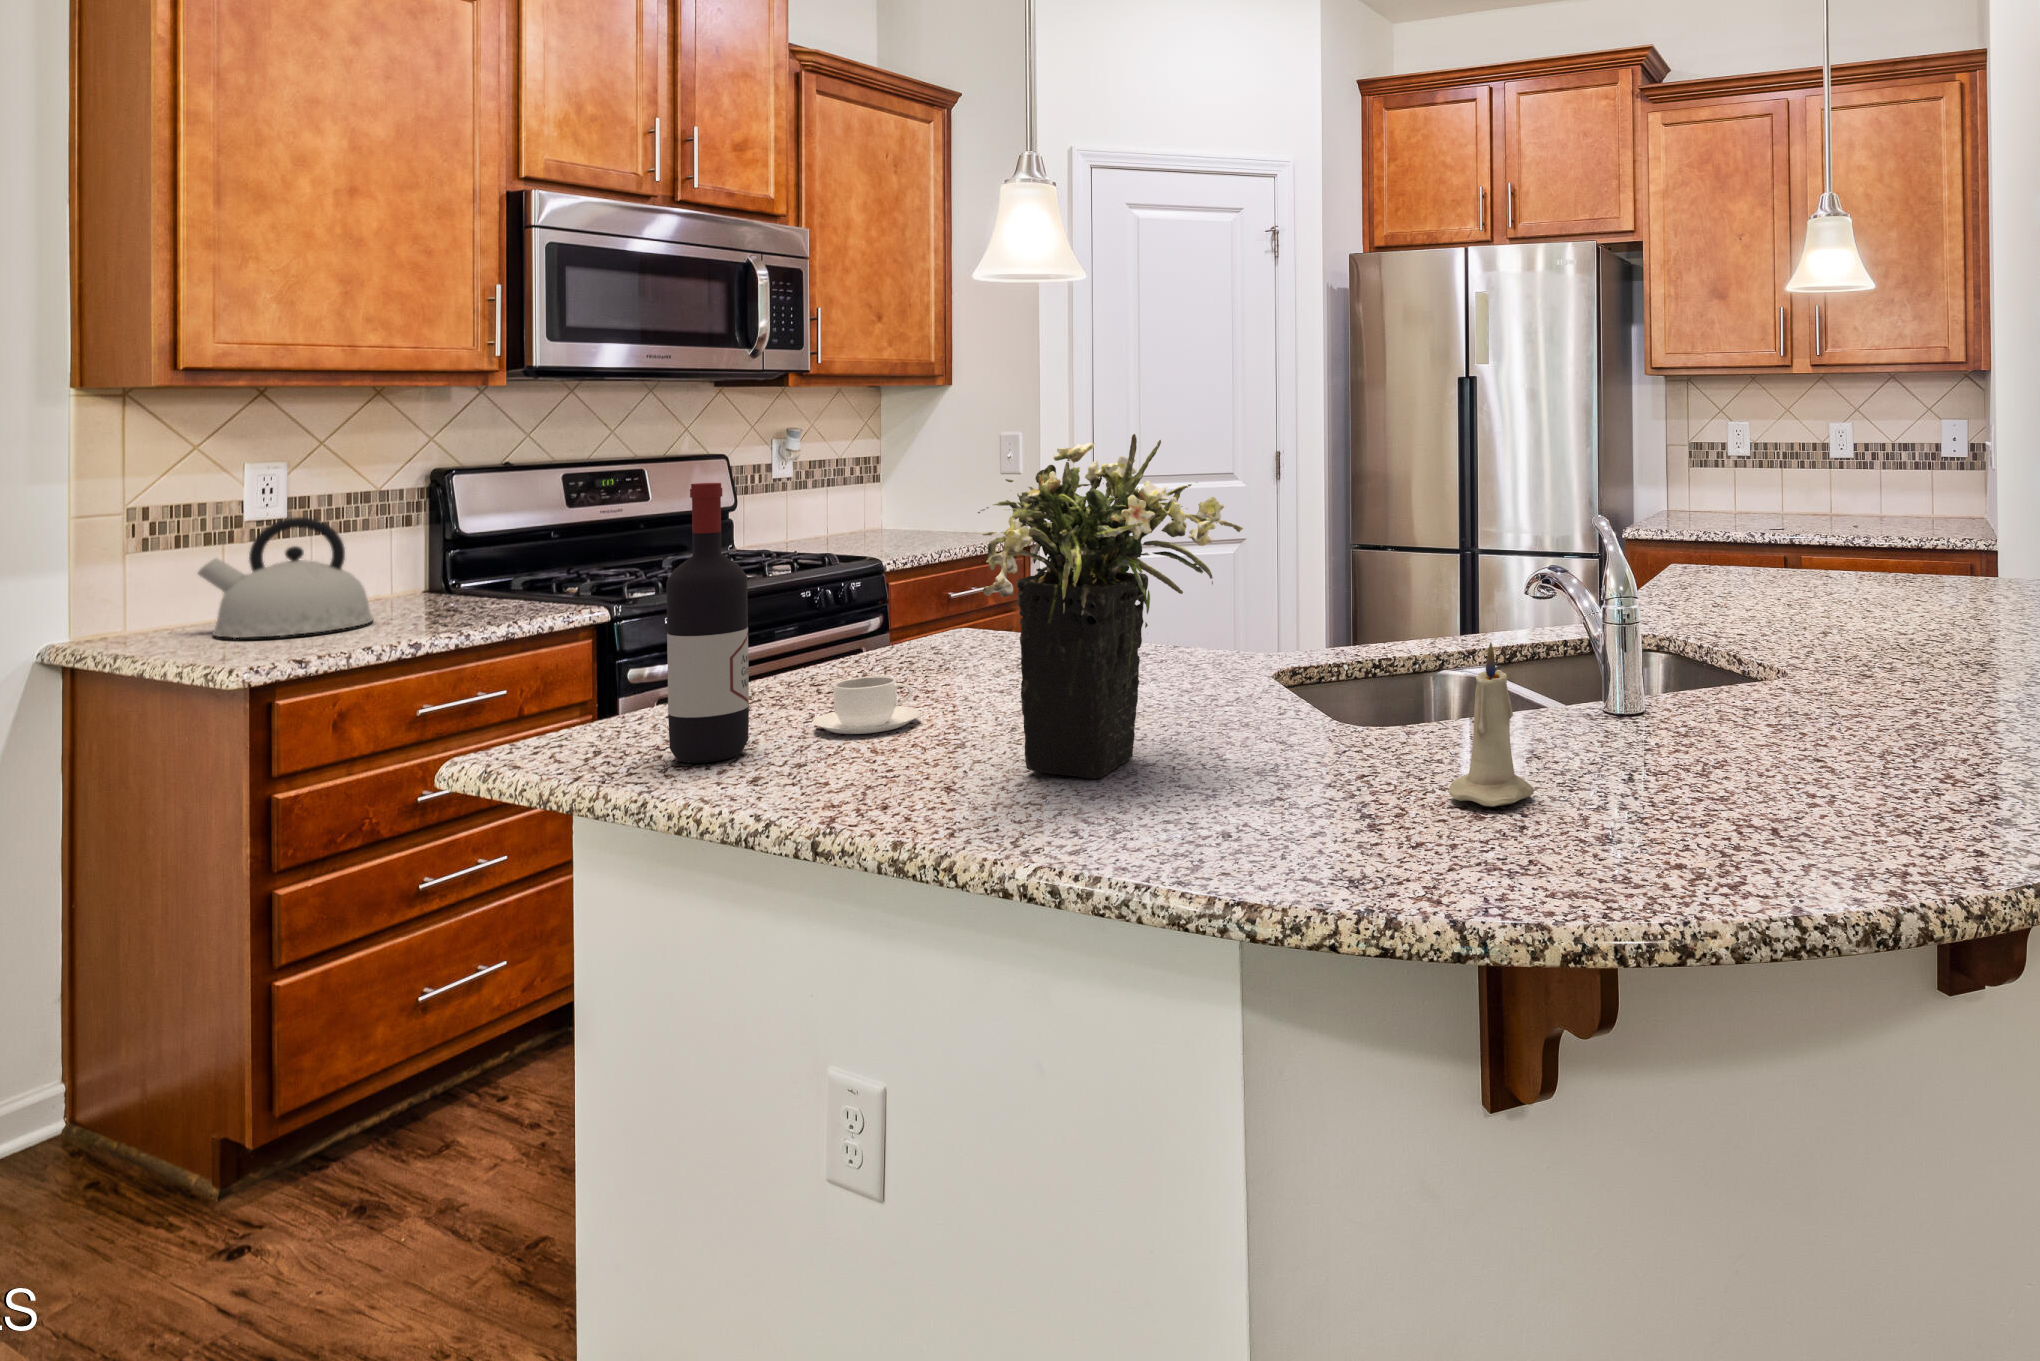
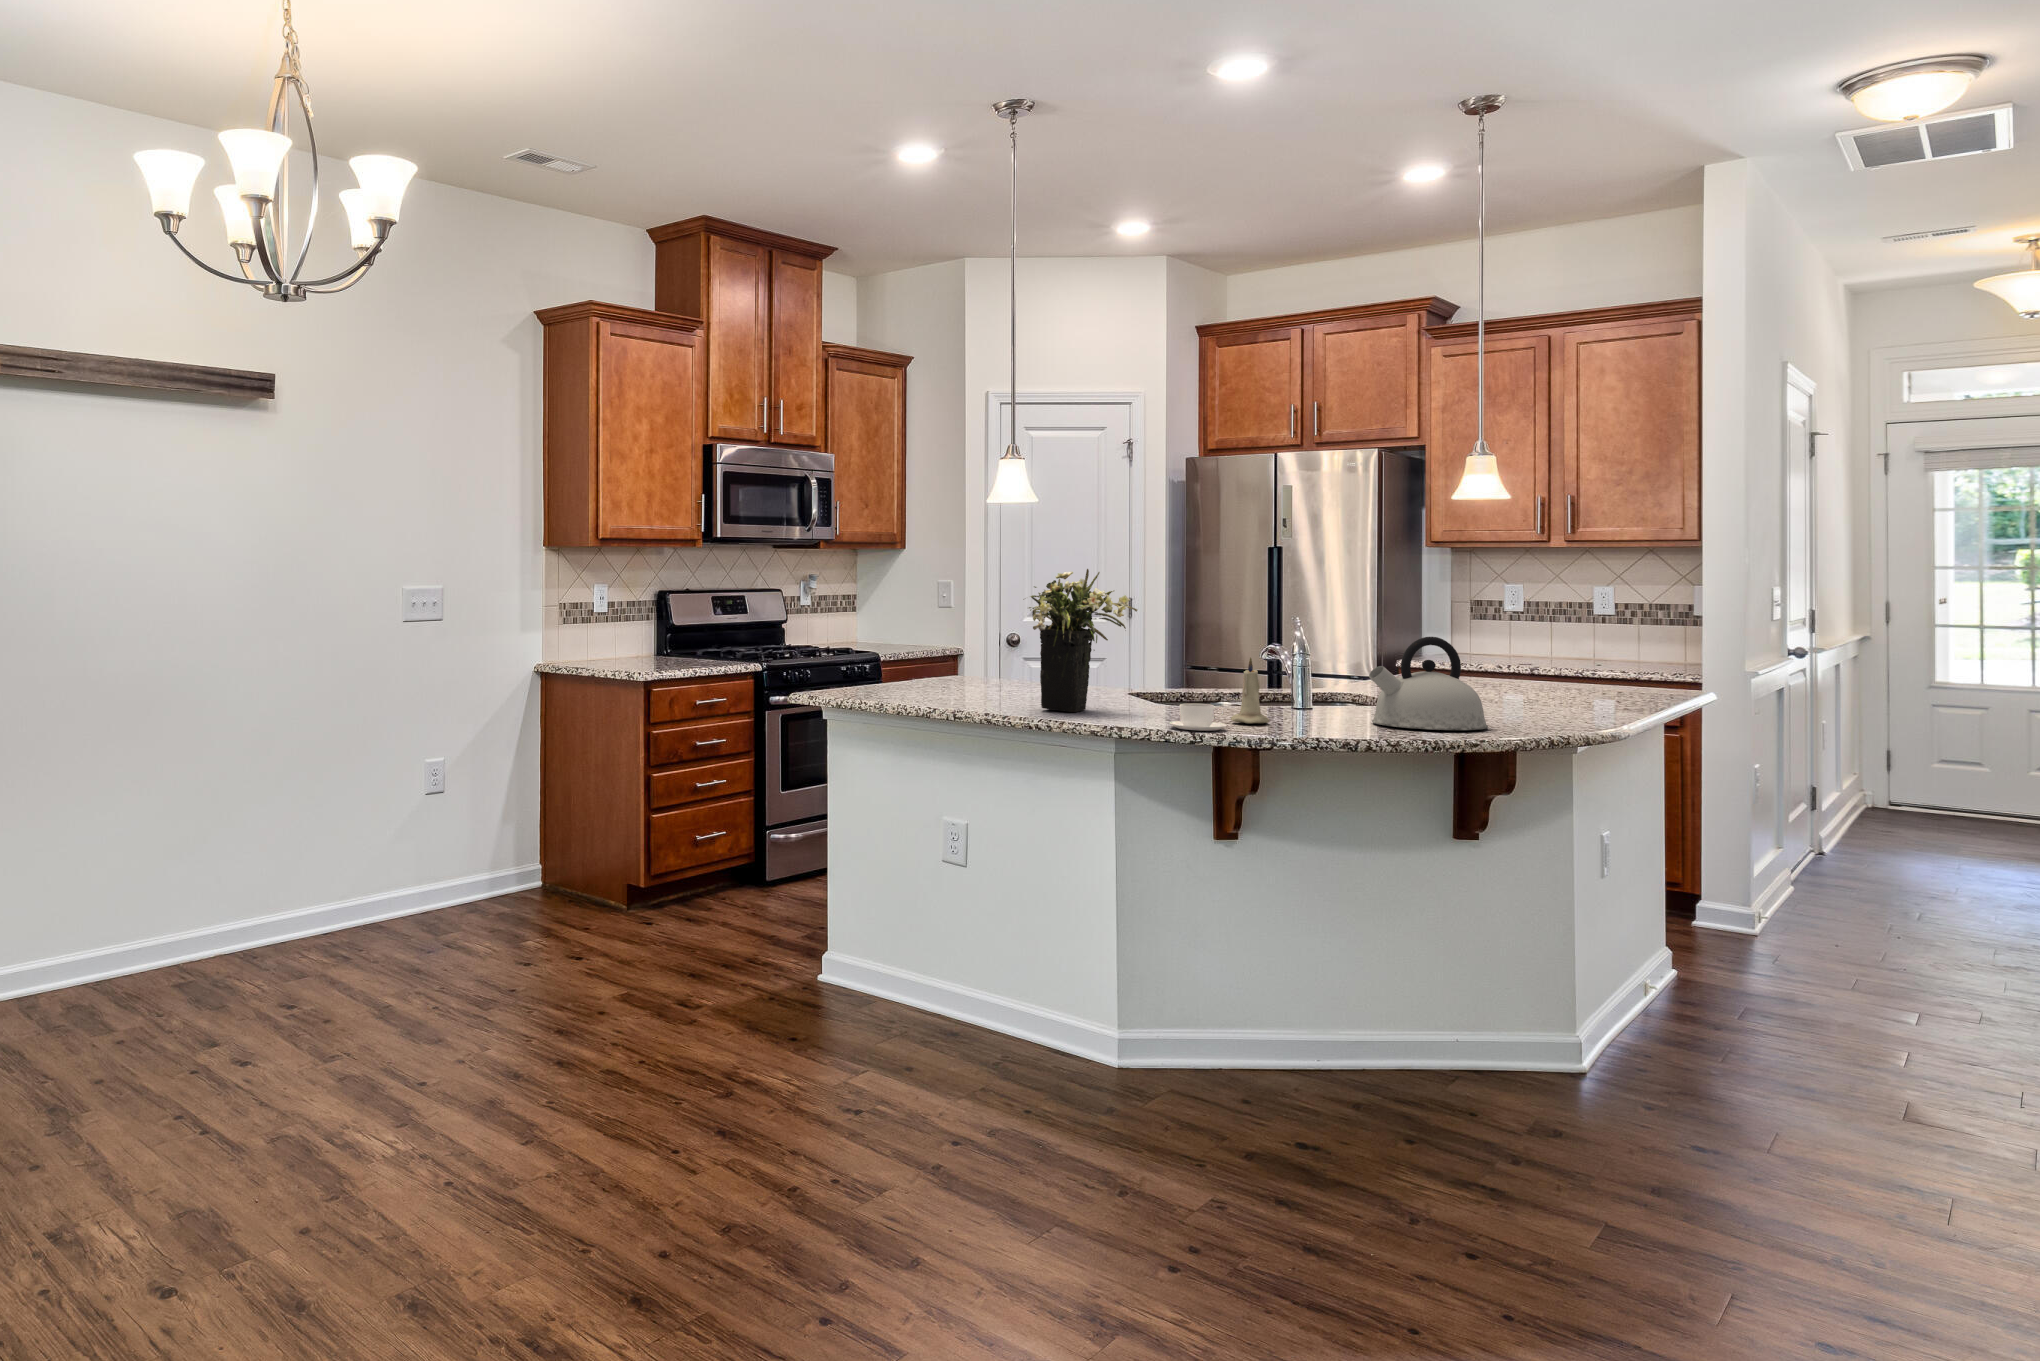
wine bottle: present [666,483,749,763] -> none [885,587,916,702]
kettle: present [198,517,373,638] -> present [1369,637,1488,730]
coffee cup: present [814,676,920,734] -> present [1169,704,1227,731]

